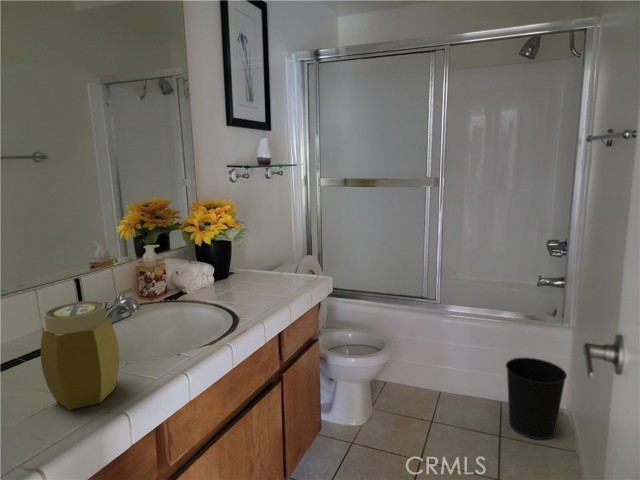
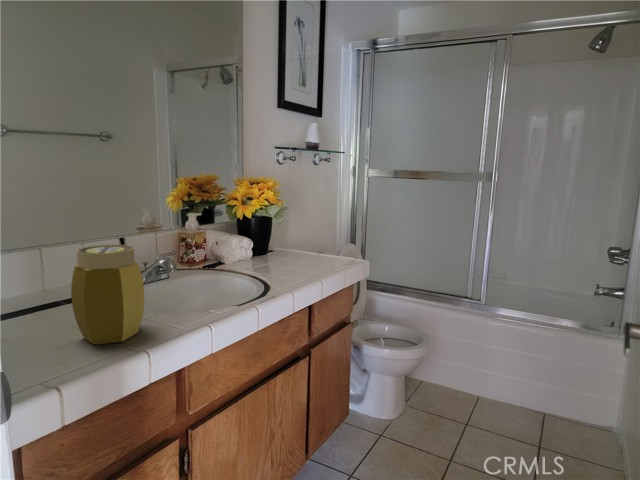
wastebasket: present [506,358,567,440] -> none [551,366,621,456]

